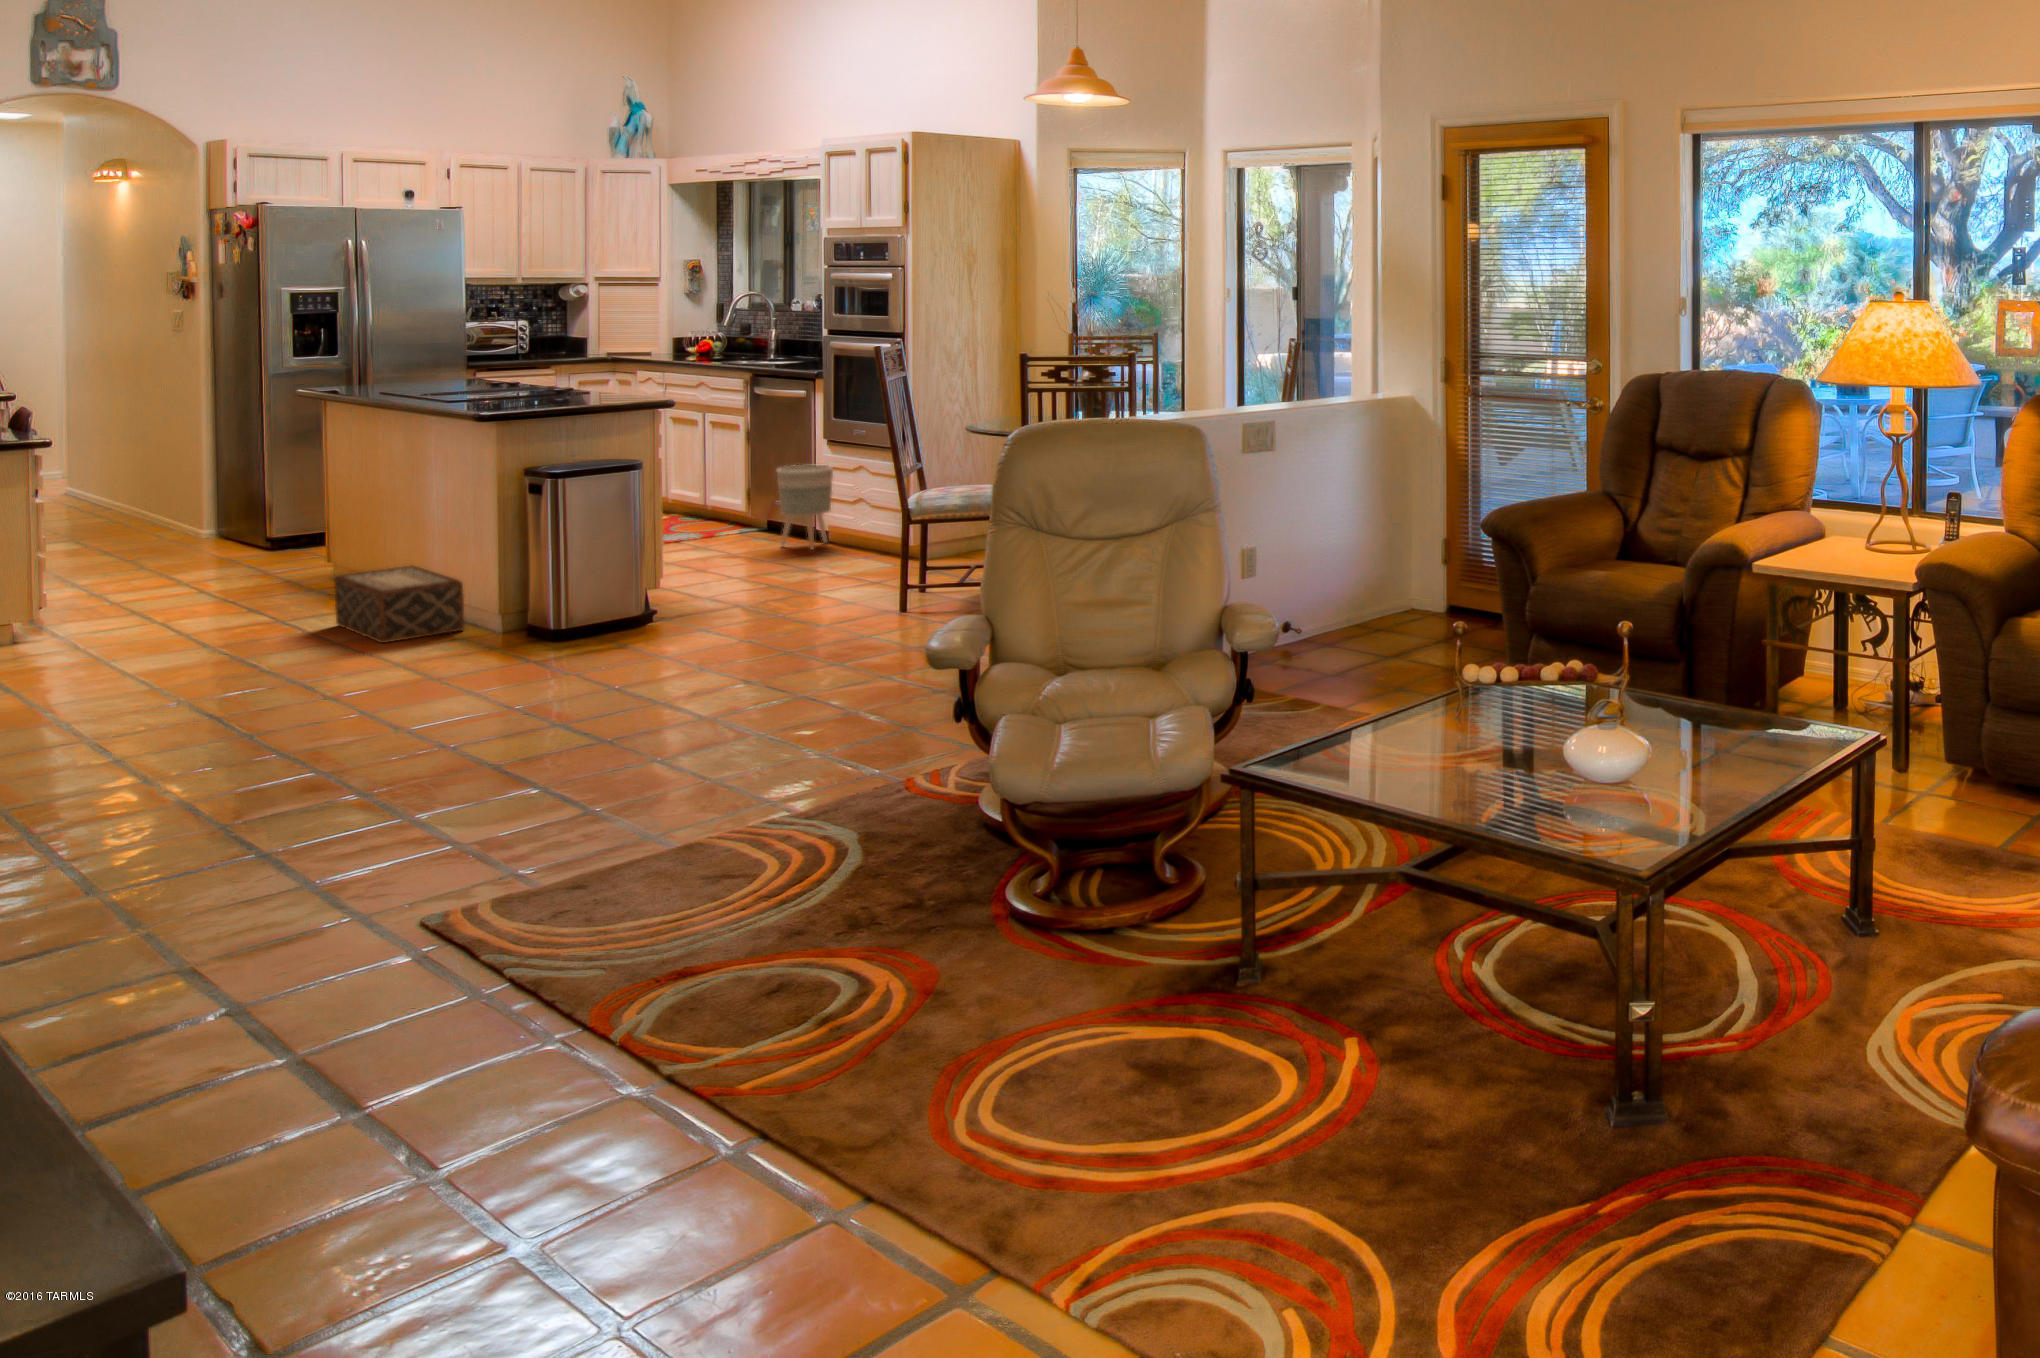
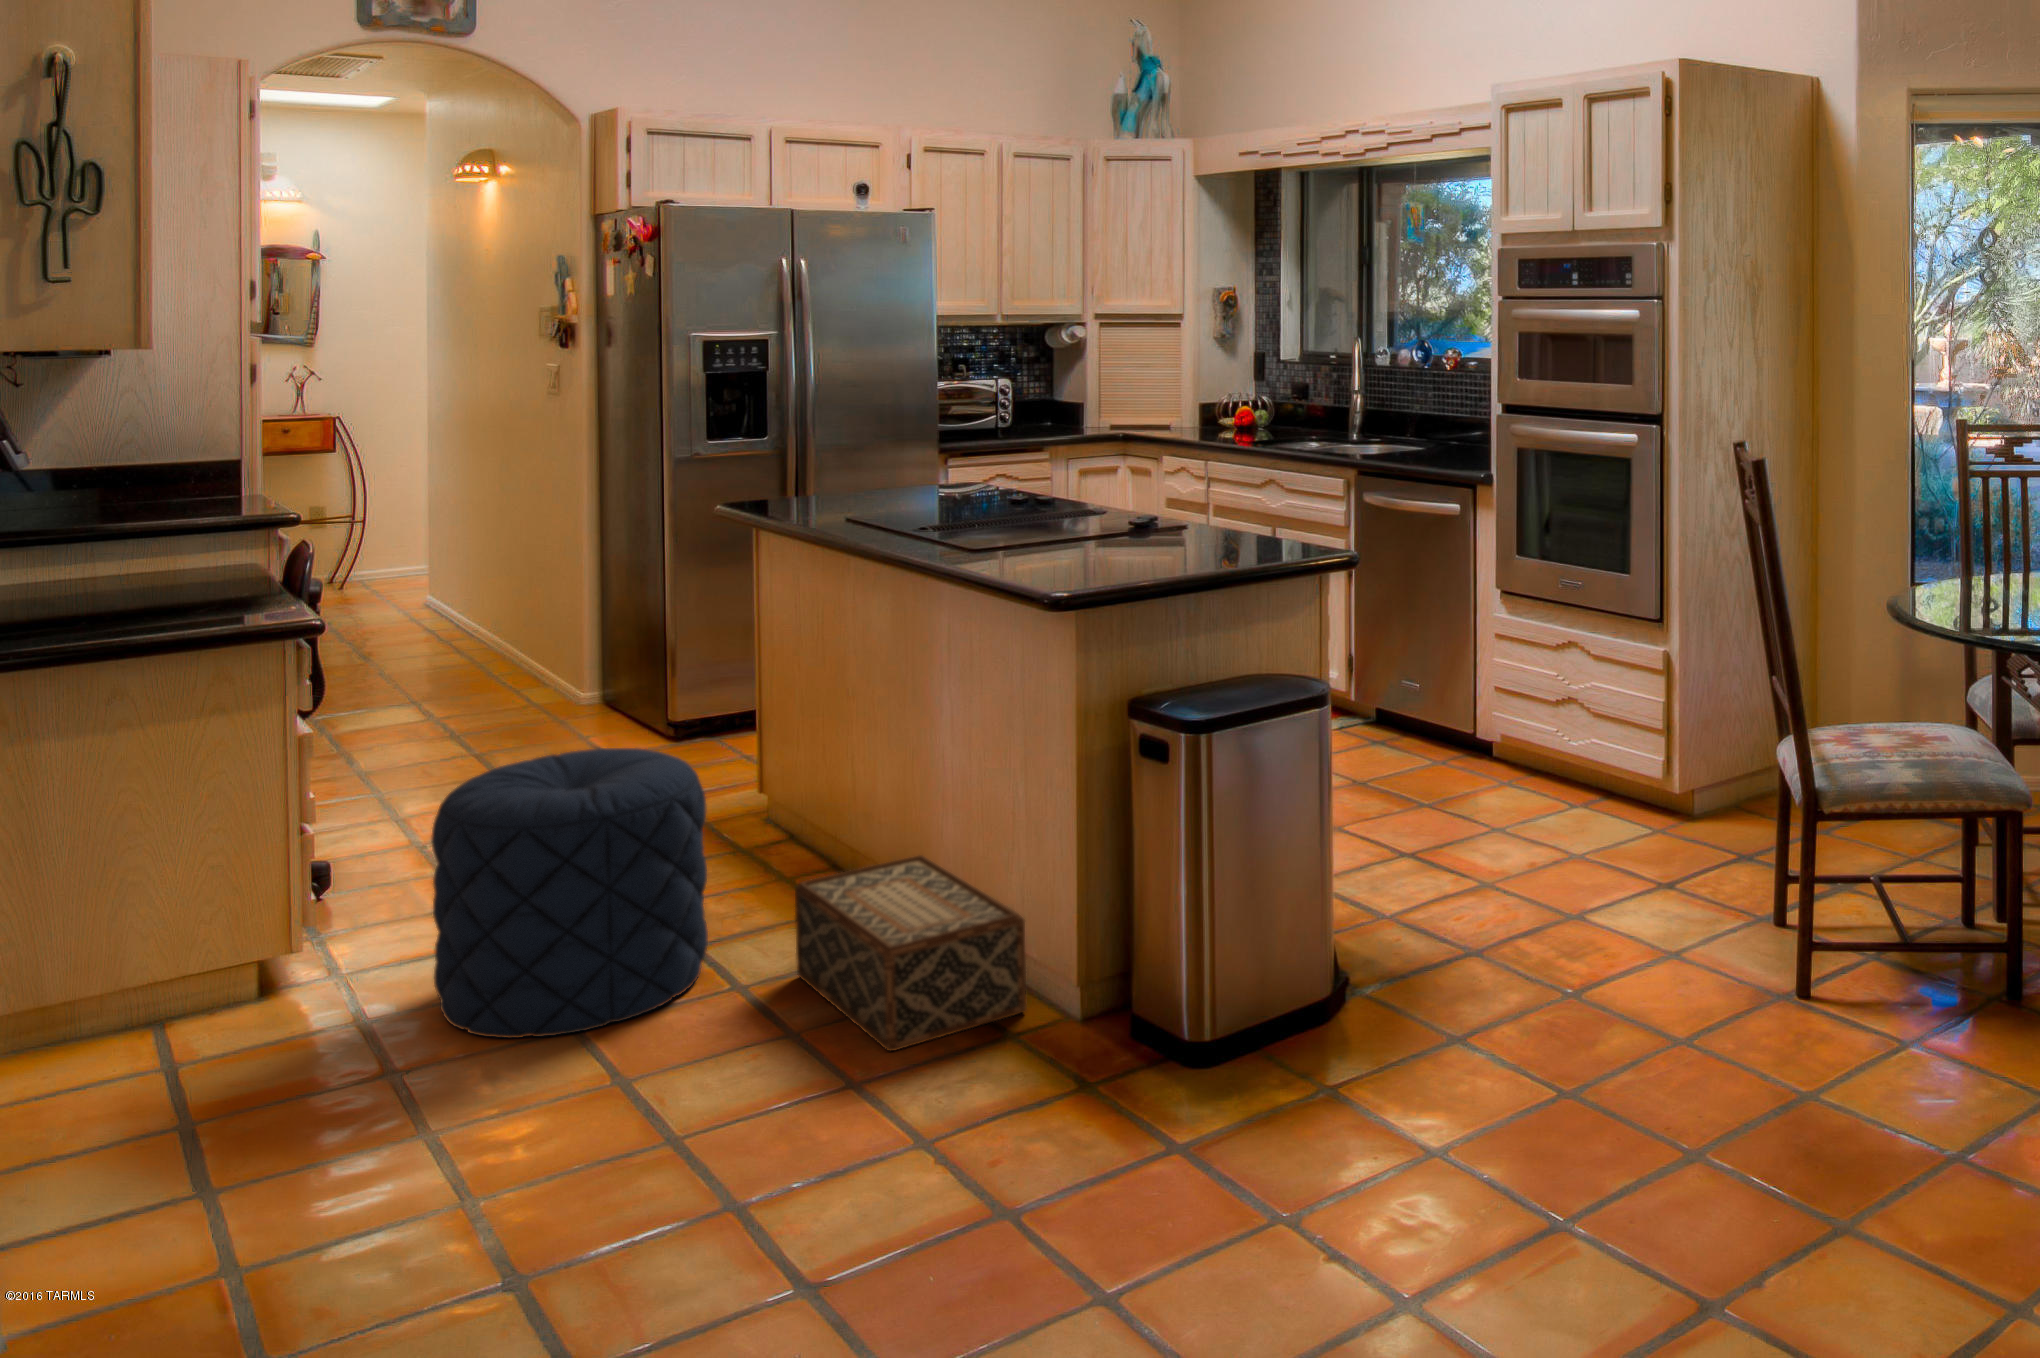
planter: present [777,465,833,549] -> none [1431,627,1518,777]
pouf: none [116,509,283,647] -> present [431,748,708,1038]

